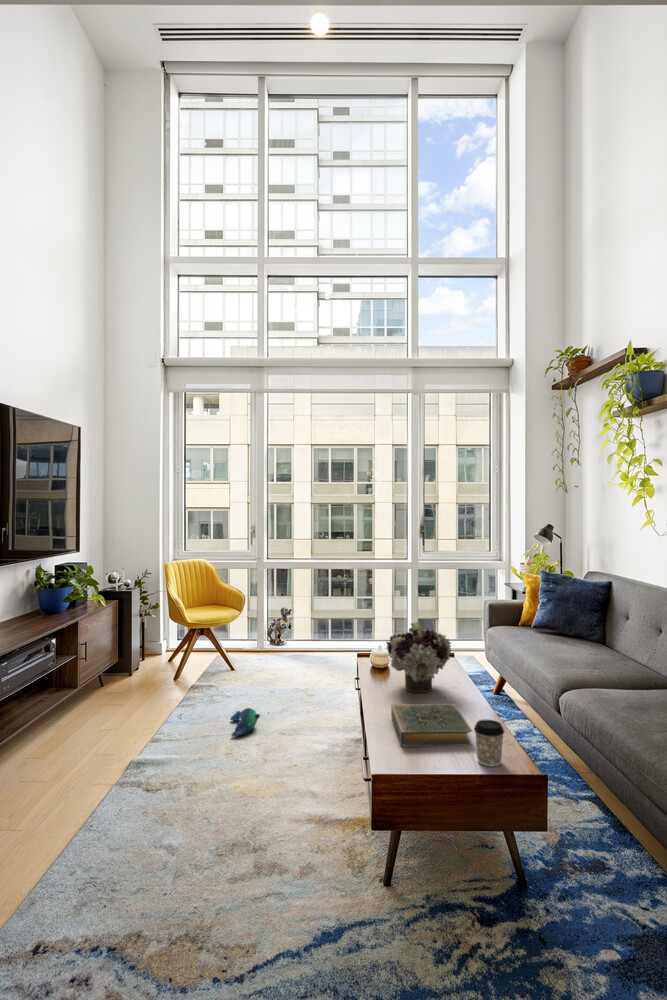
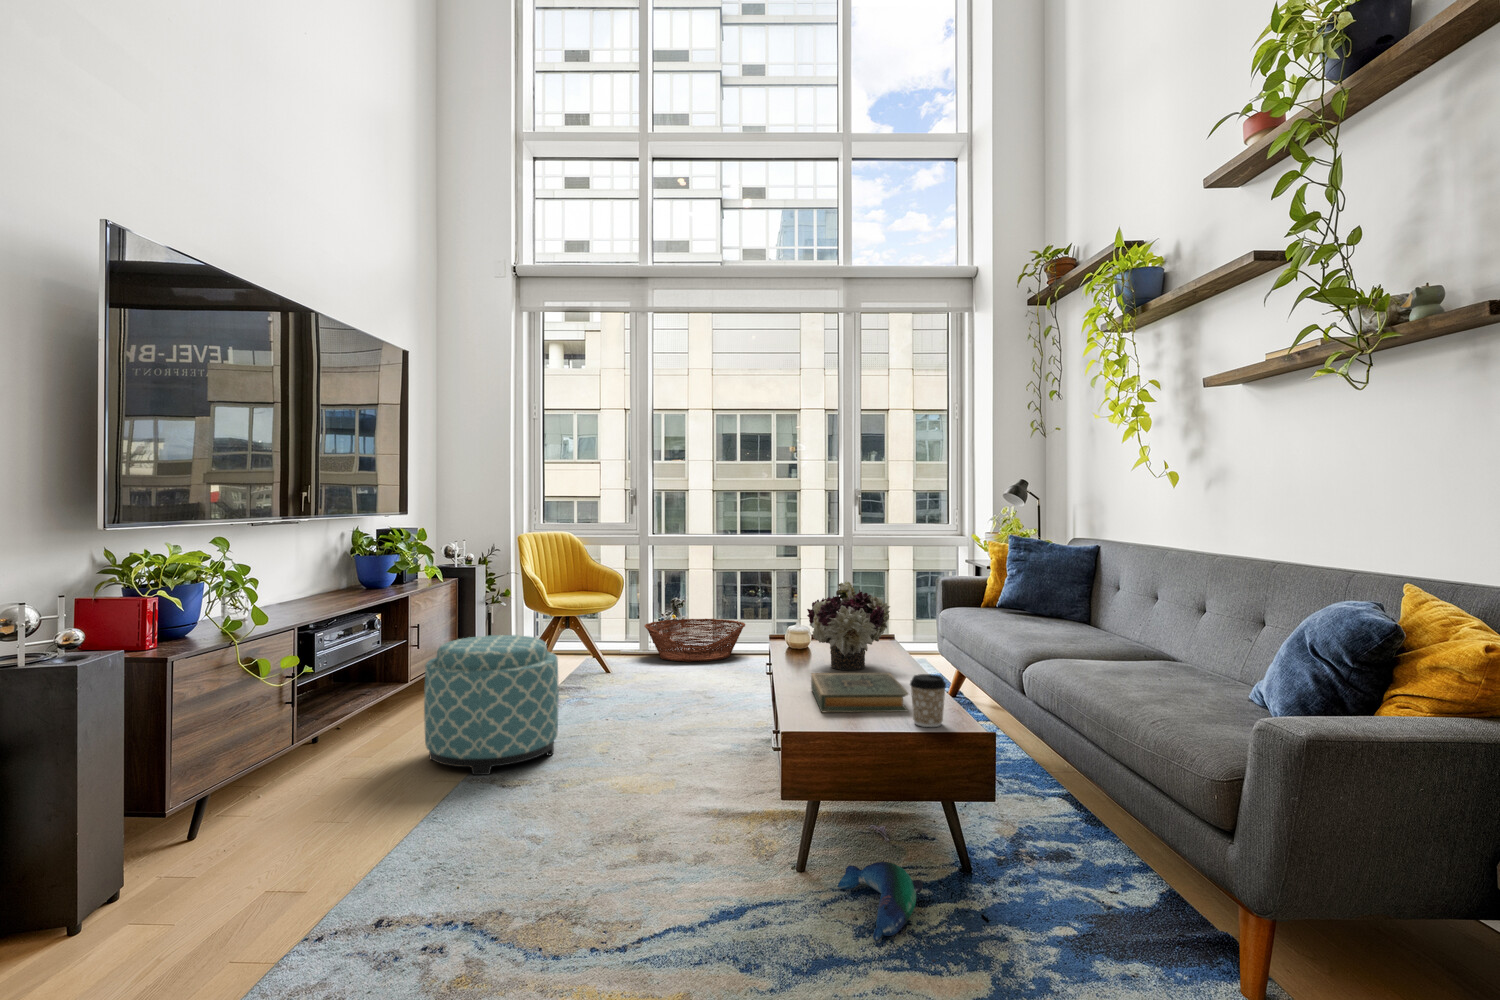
basket: none [260,624,336,659] -> present [645,619,745,662]
ottoman: none [88,658,192,777] -> present [424,635,559,775]
plush toy: present [231,708,260,737] -> present [838,862,923,941]

